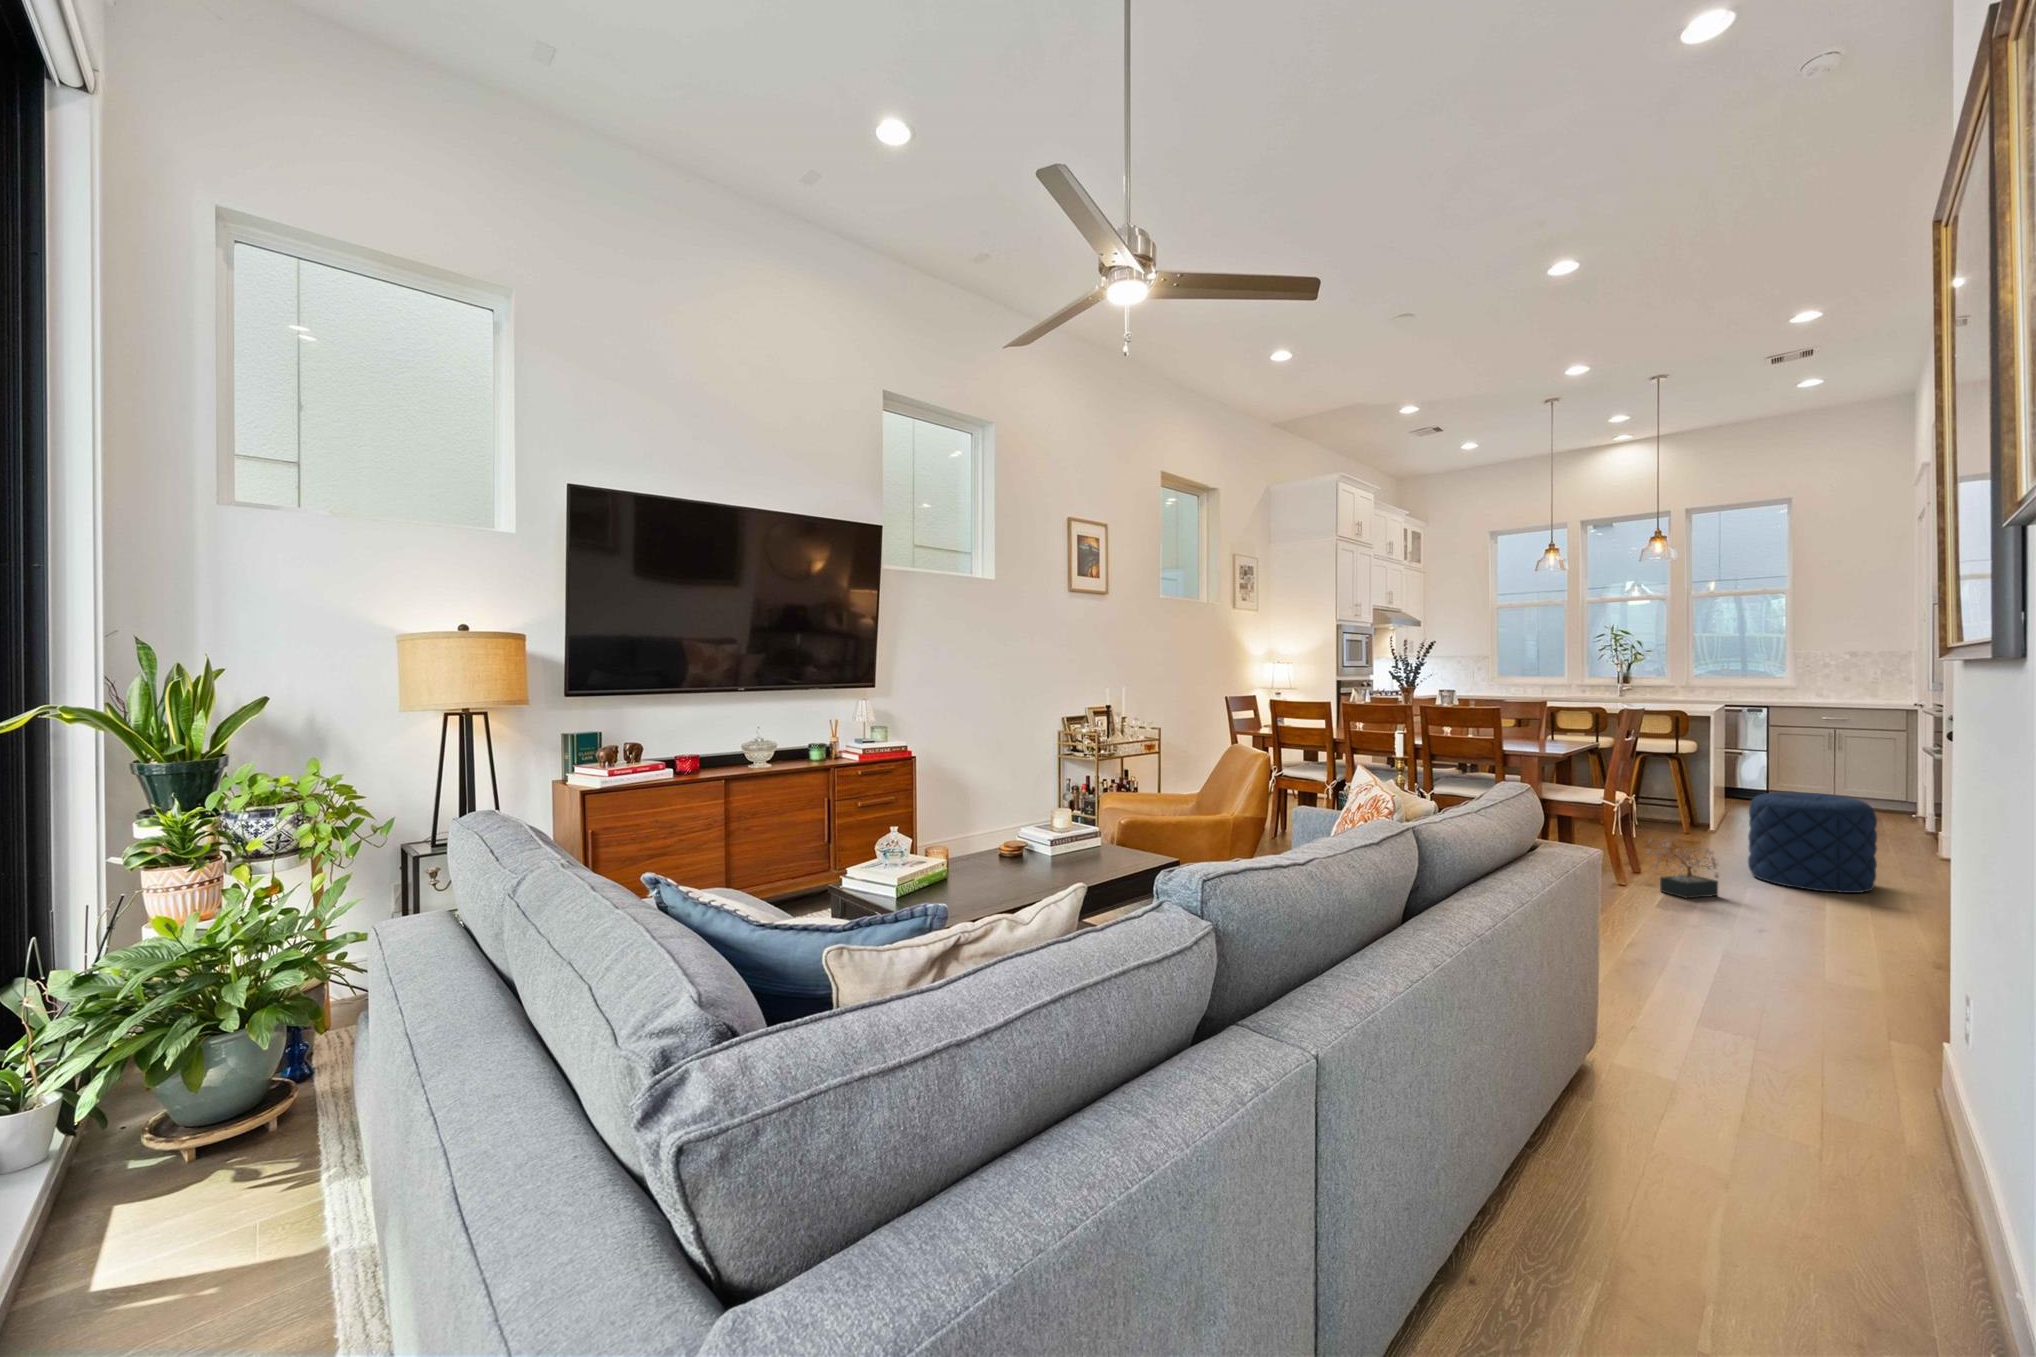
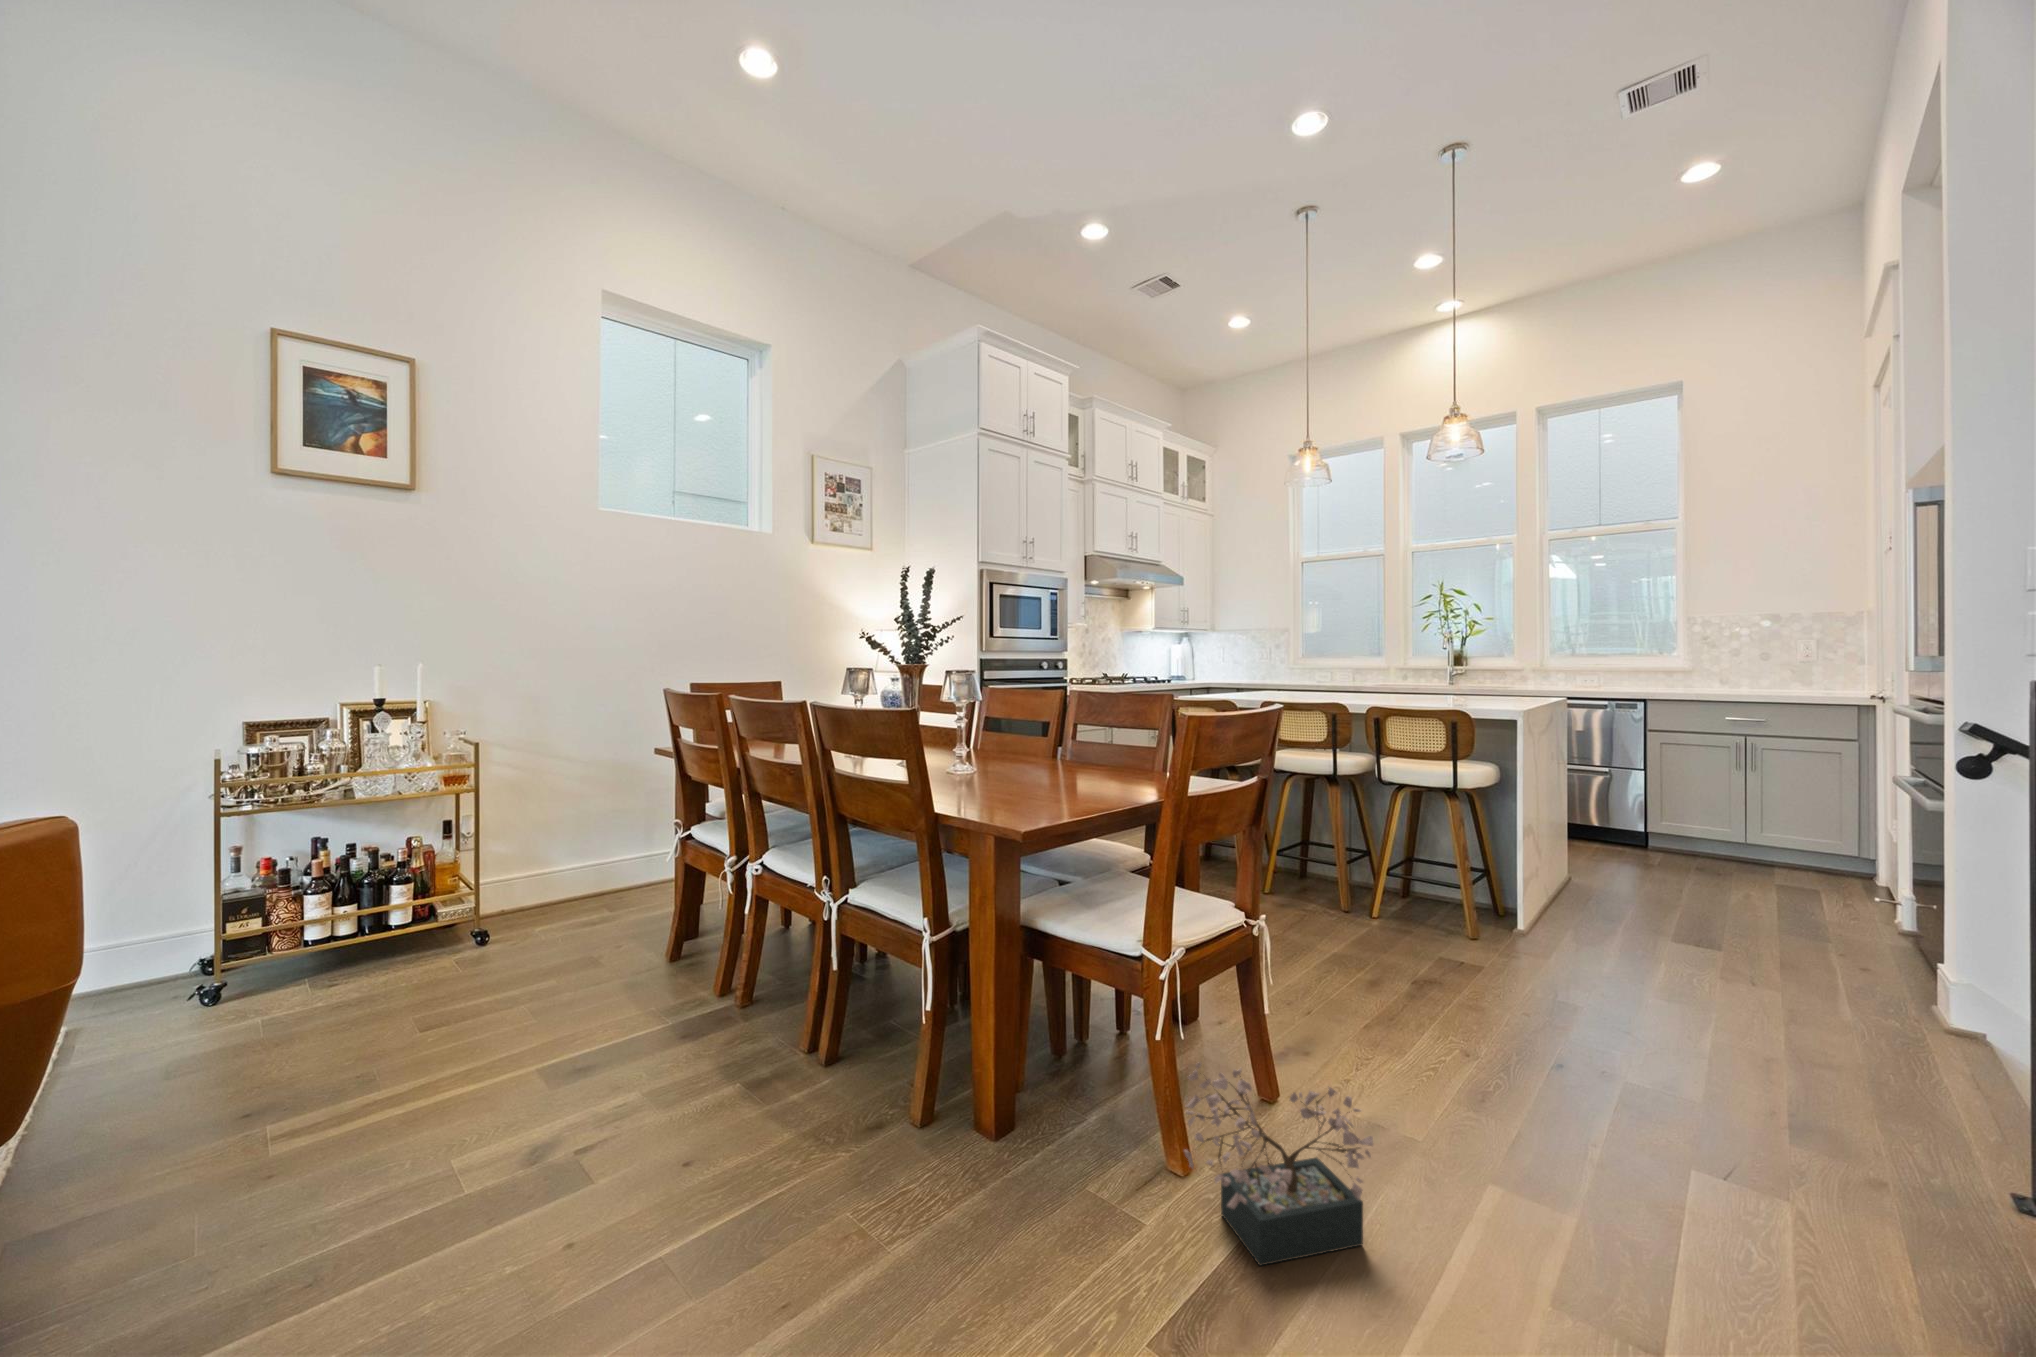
pouf: present [1748,792,1877,893] -> none [1504,906,1811,1222]

